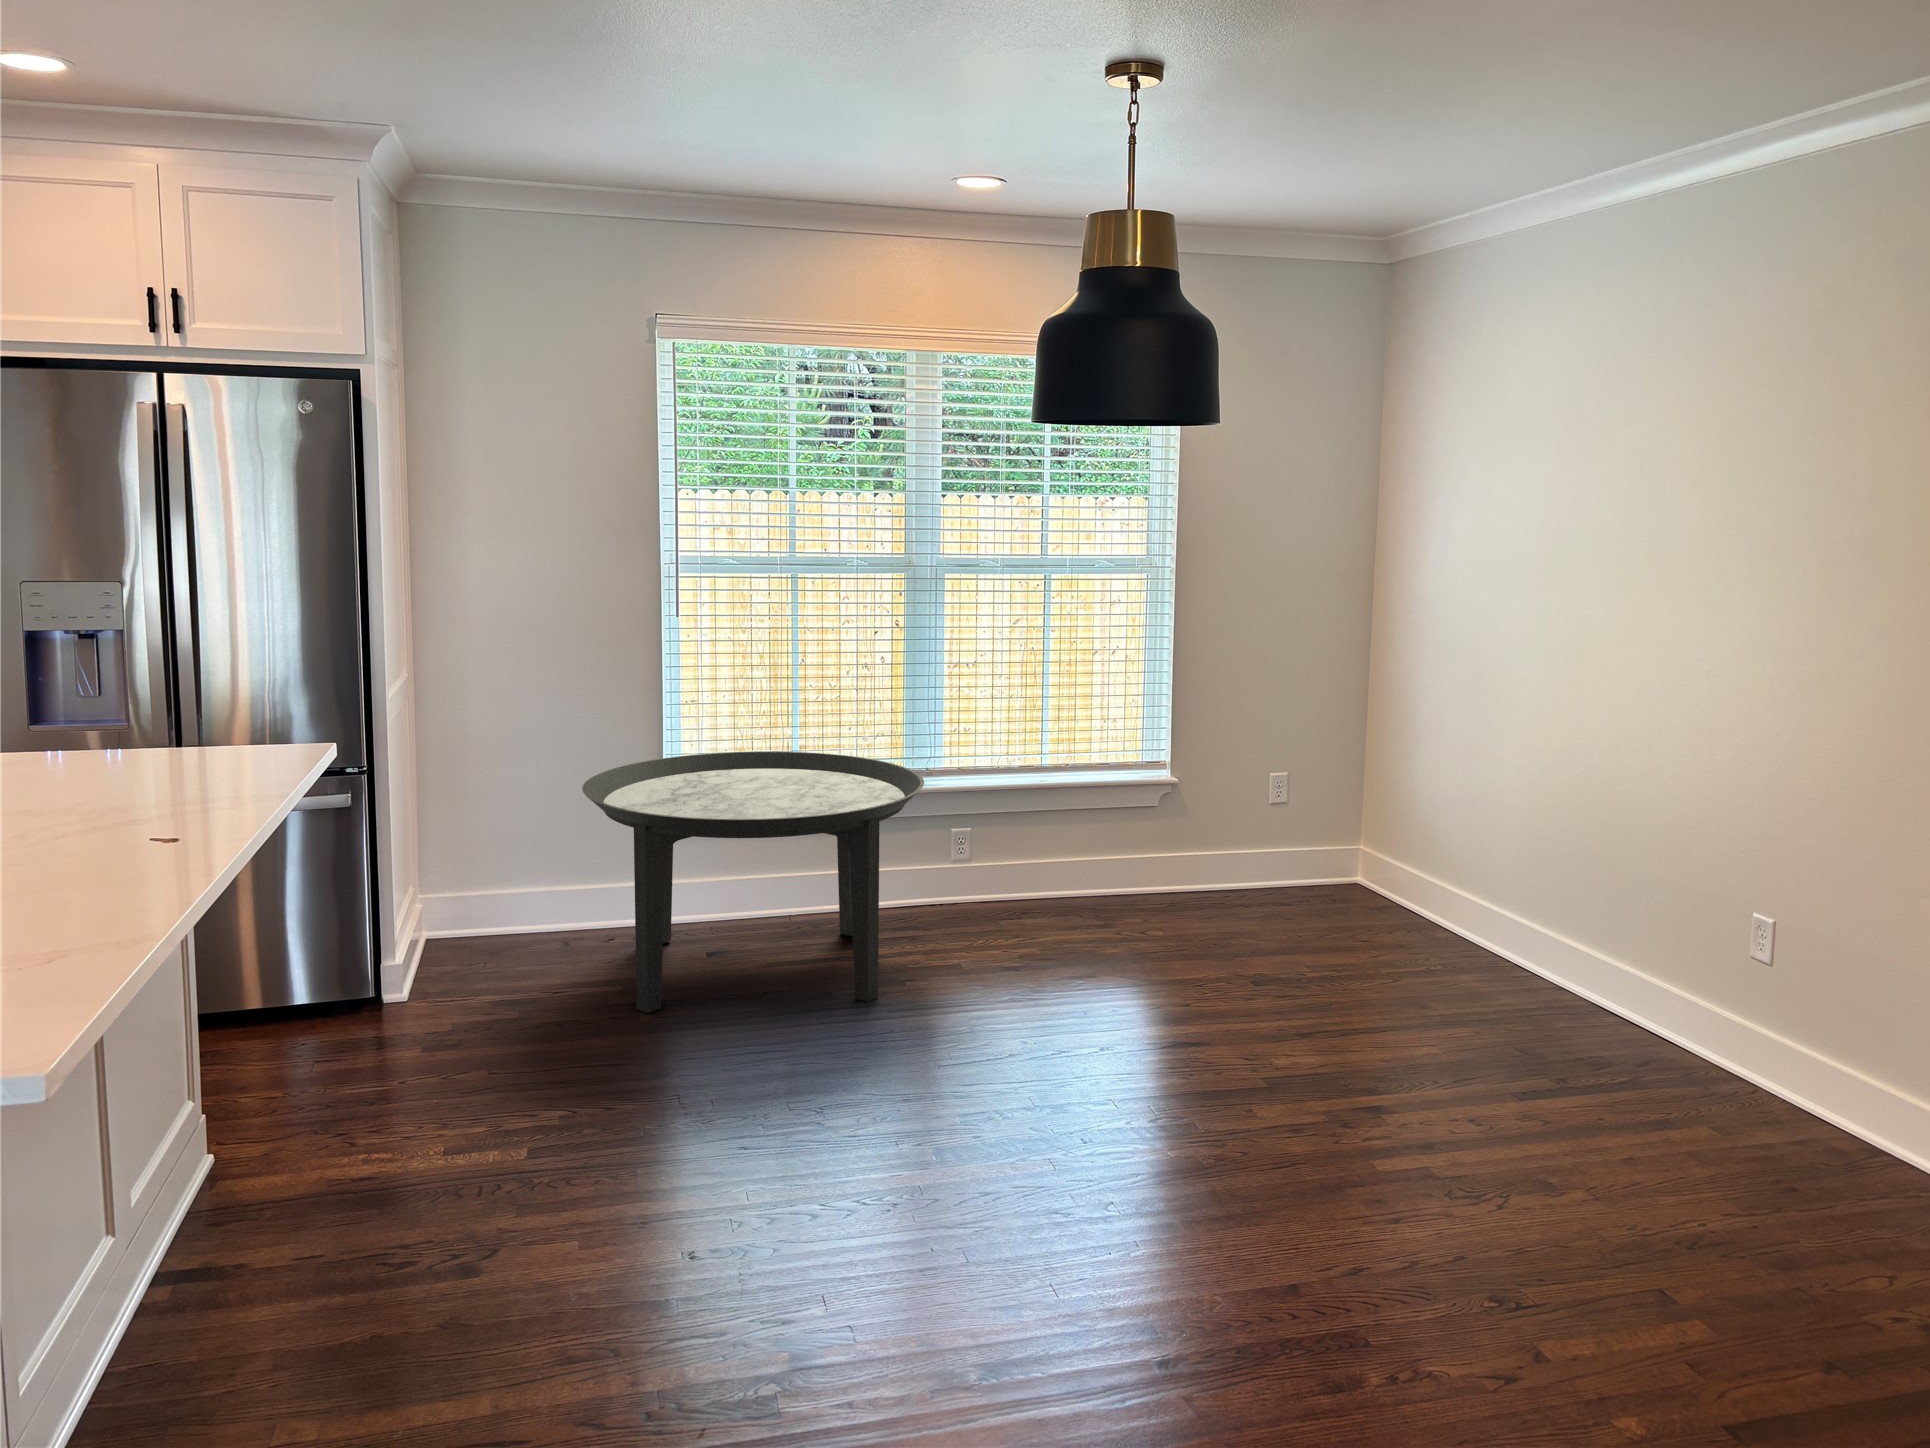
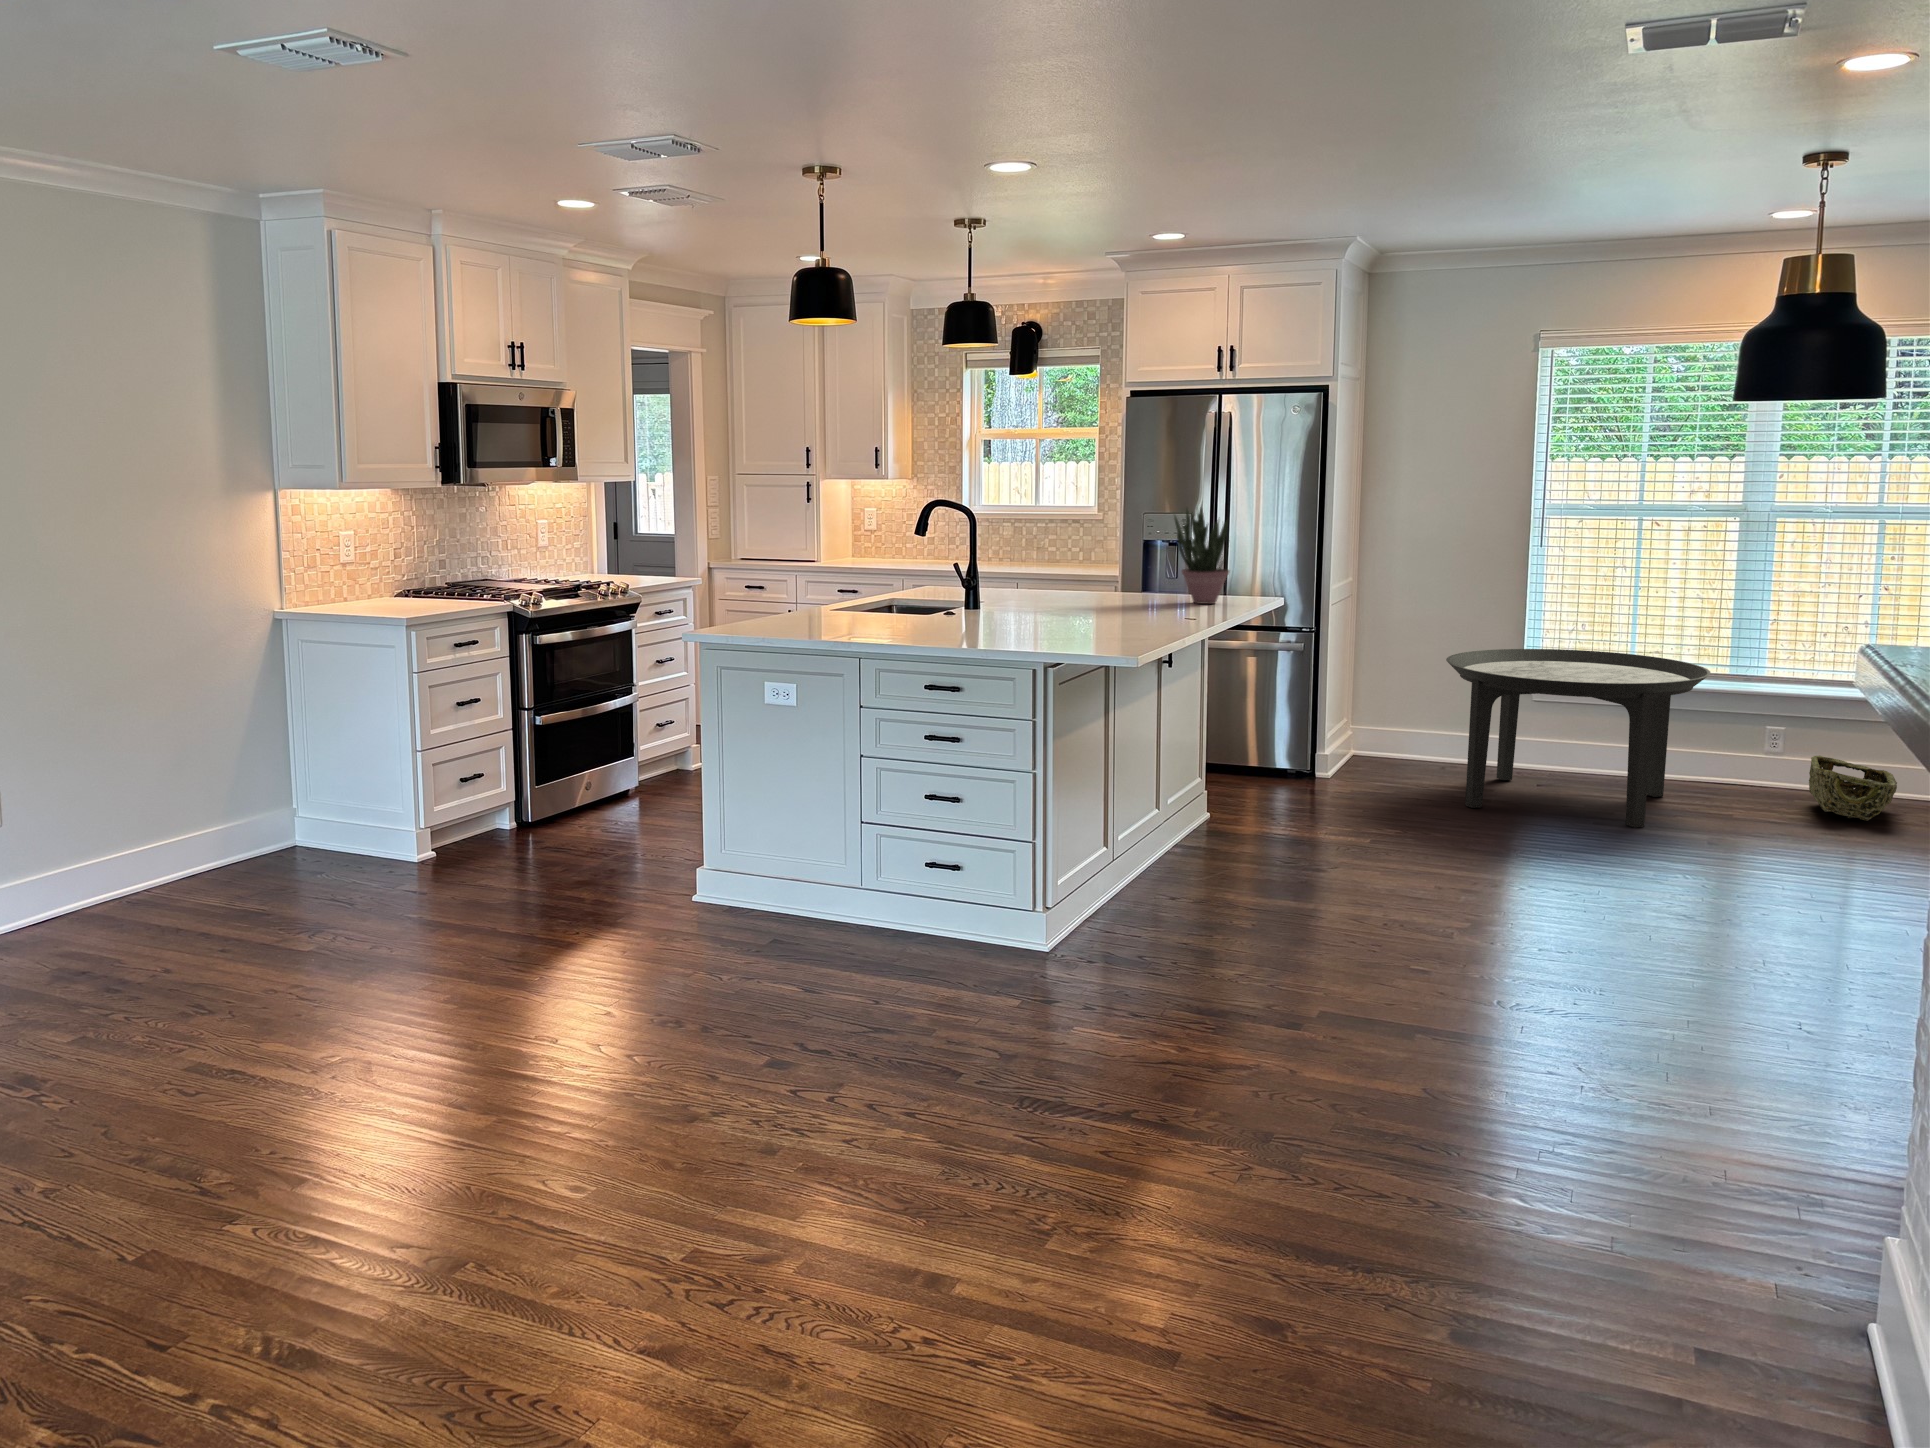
potted plant: none [86,579,233,784] -> present [1174,508,1229,604]
woven basket: none [1004,852,1108,929] -> present [1809,756,1897,821]

